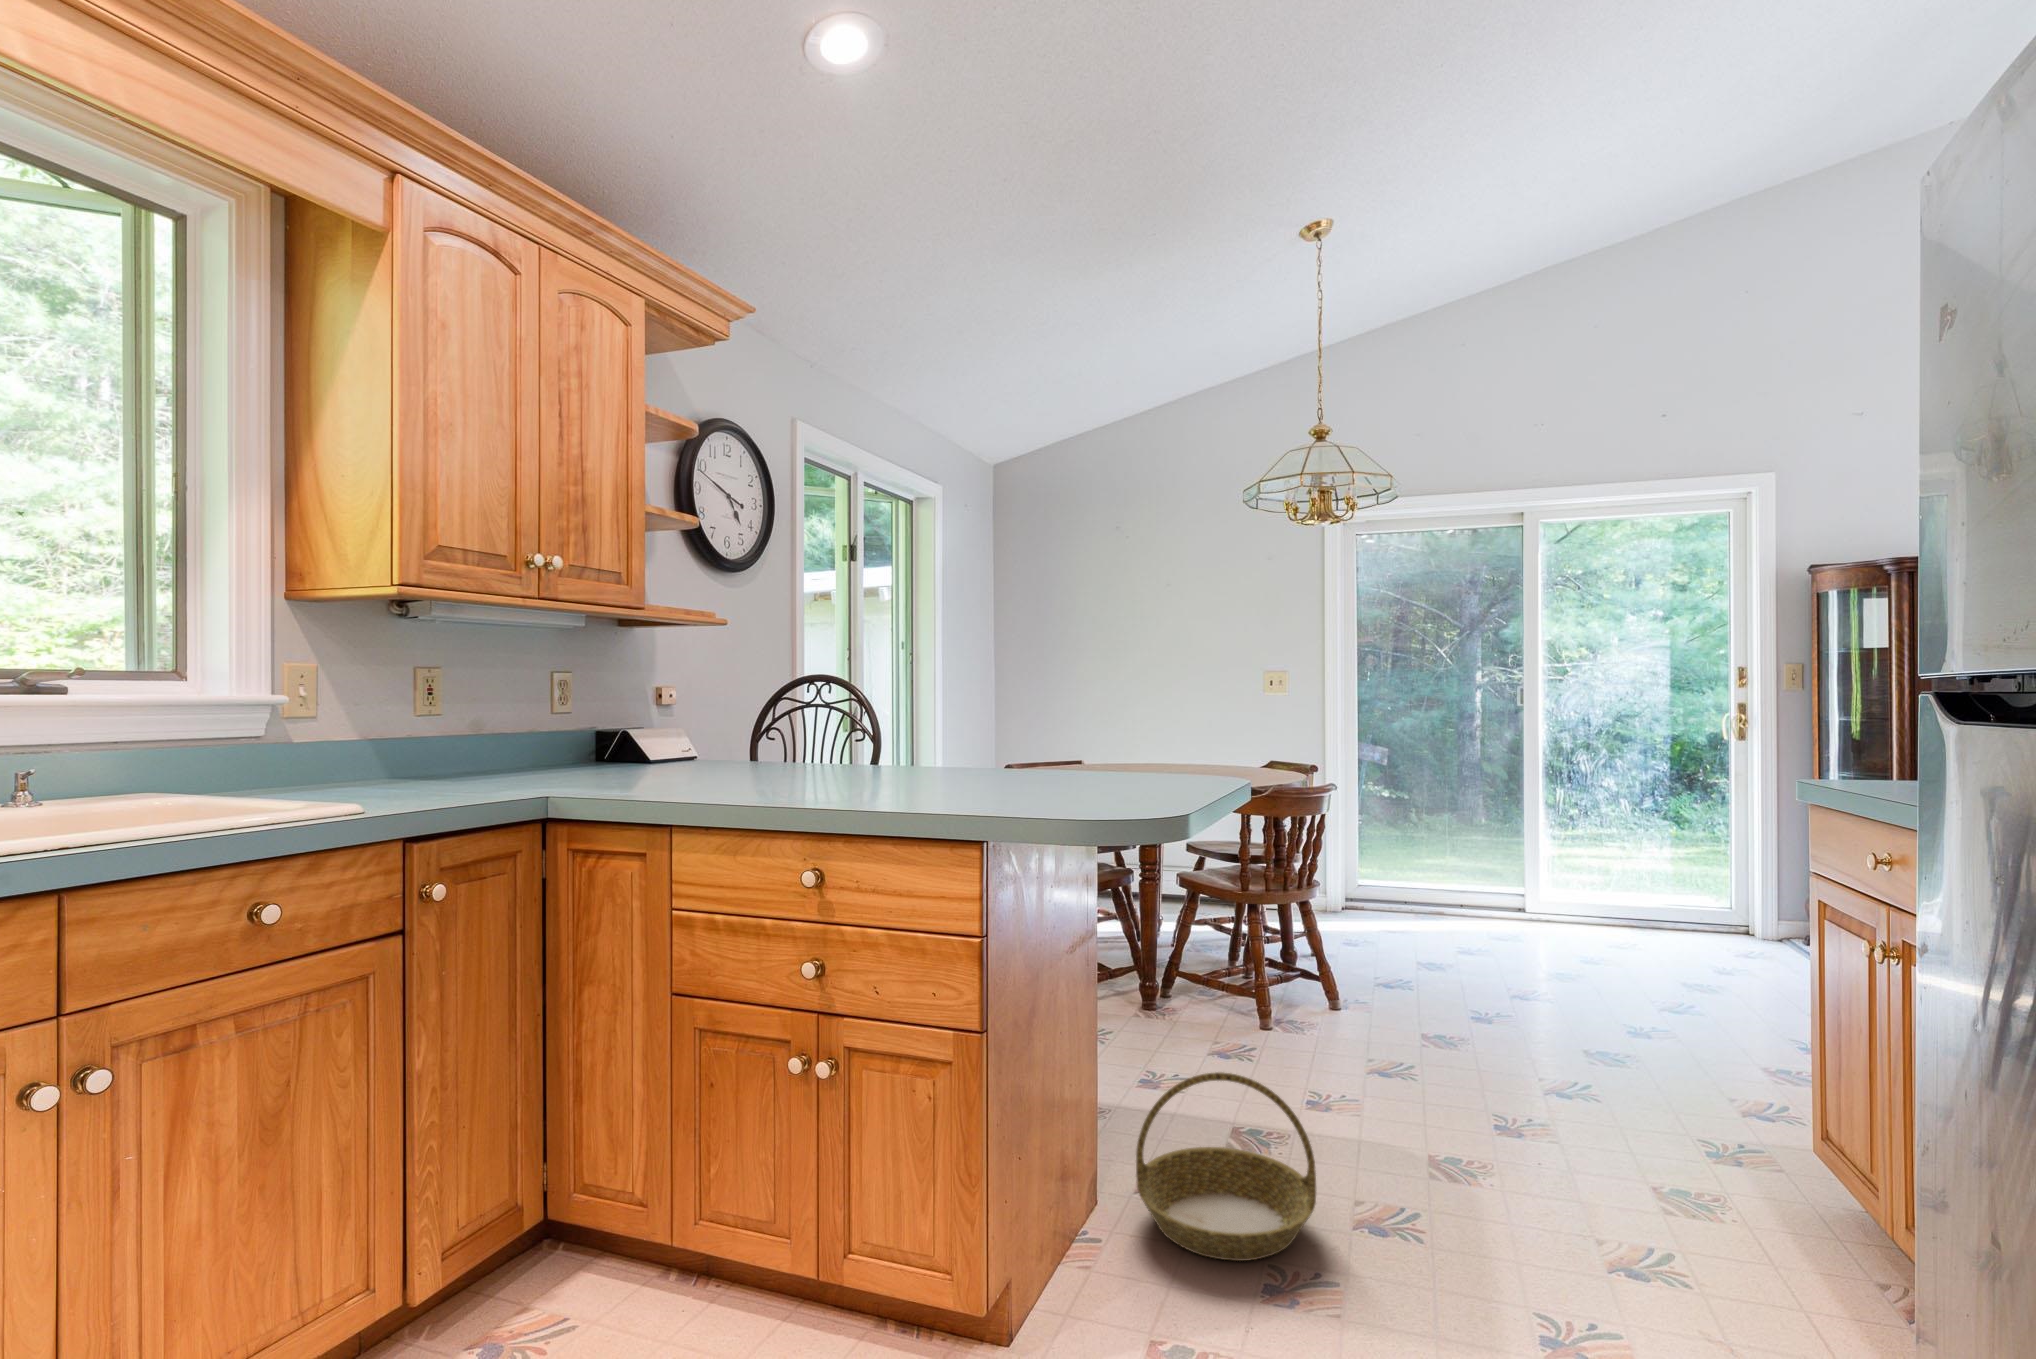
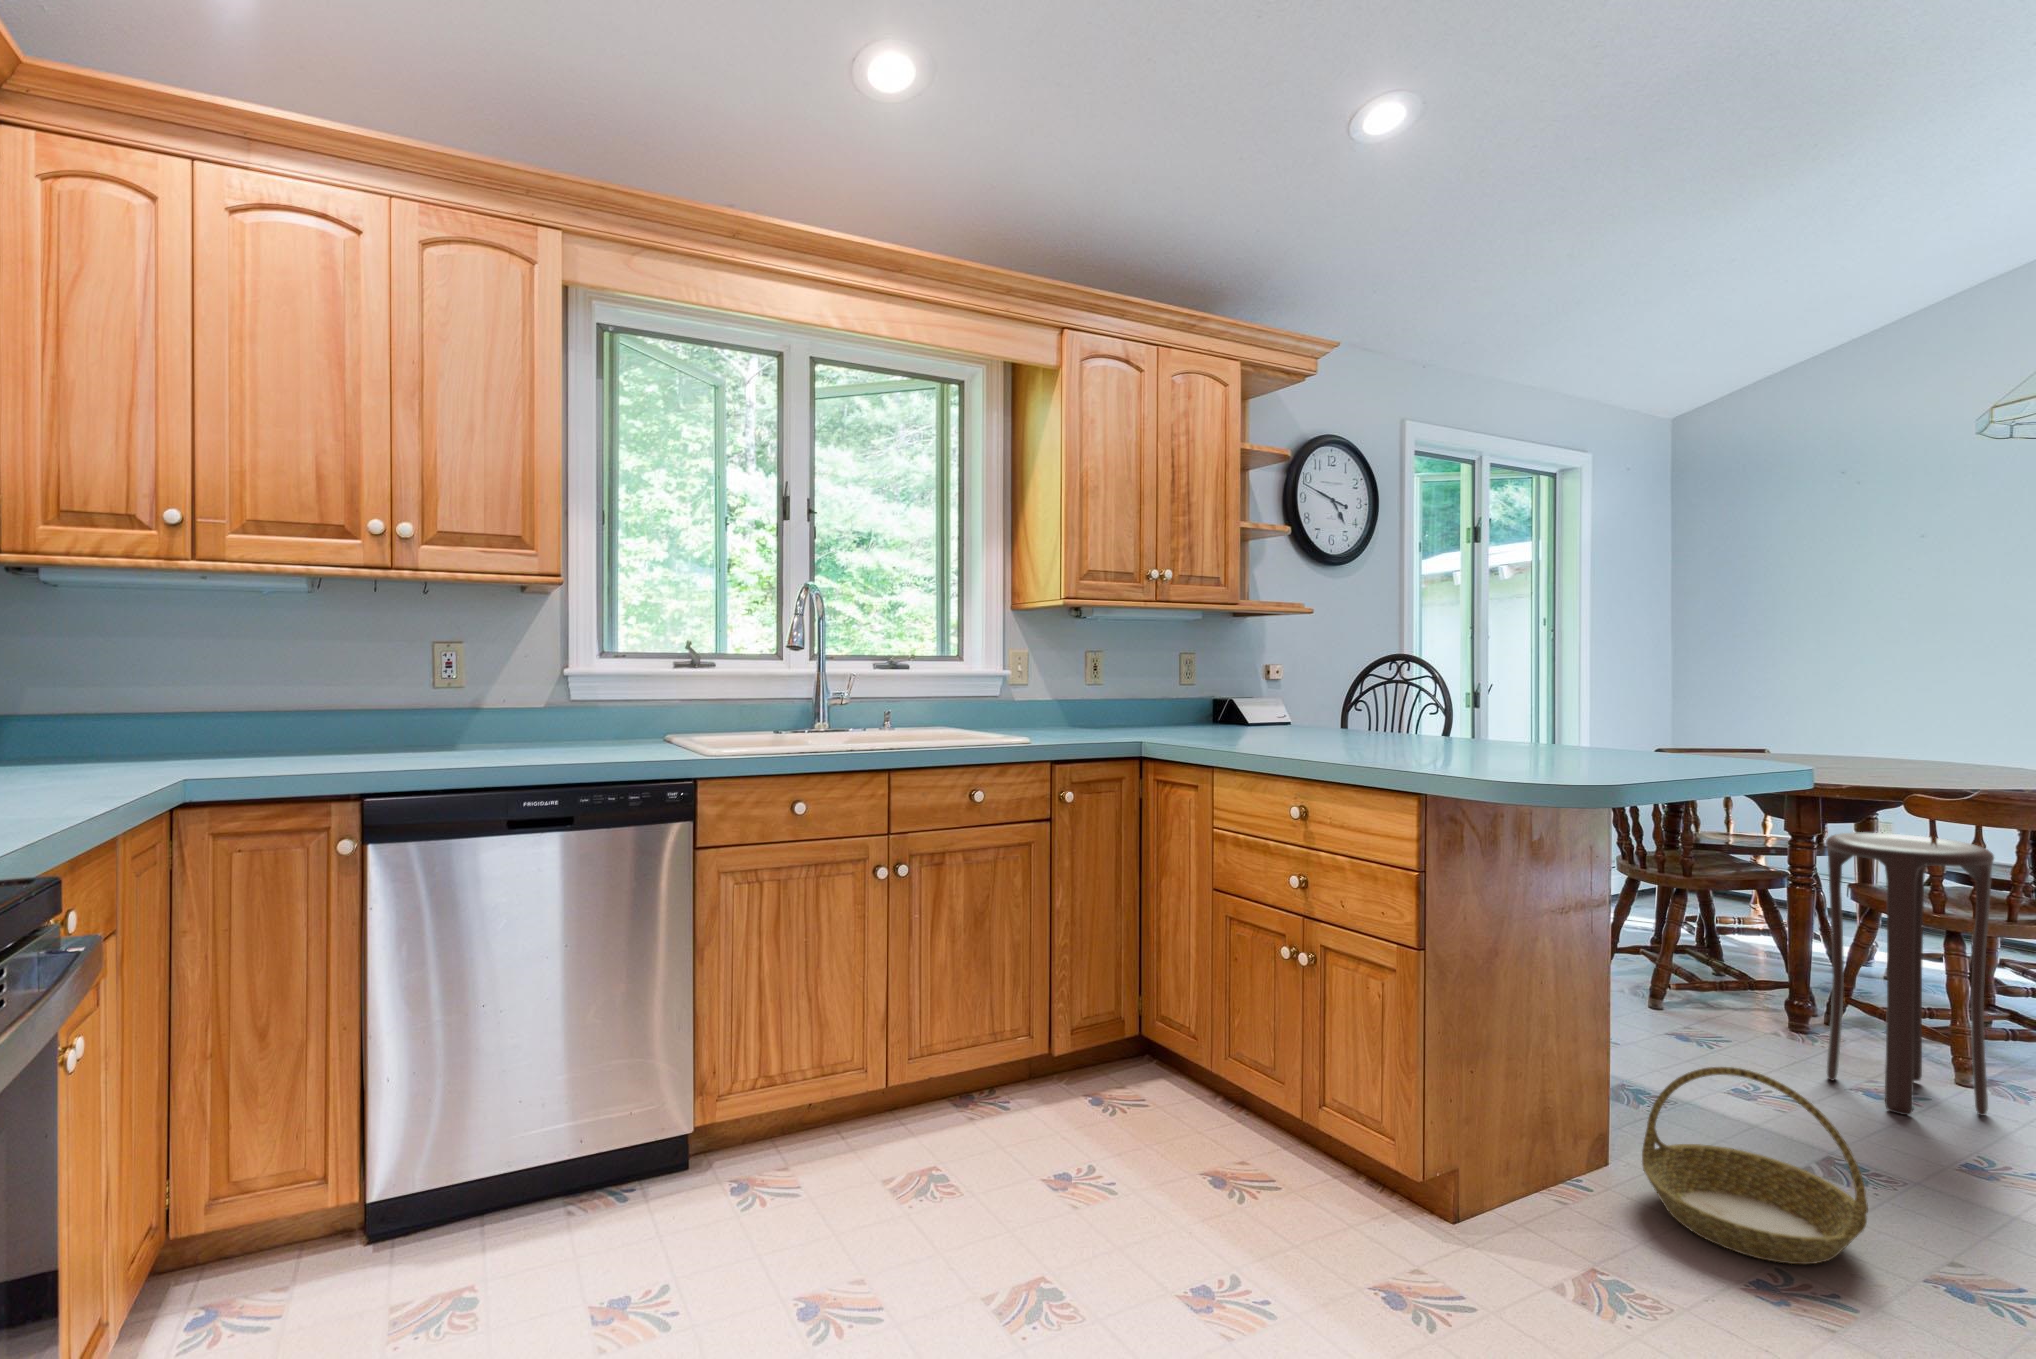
stool: none [1181,824,1289,1065] -> present [1826,832,1994,1115]

